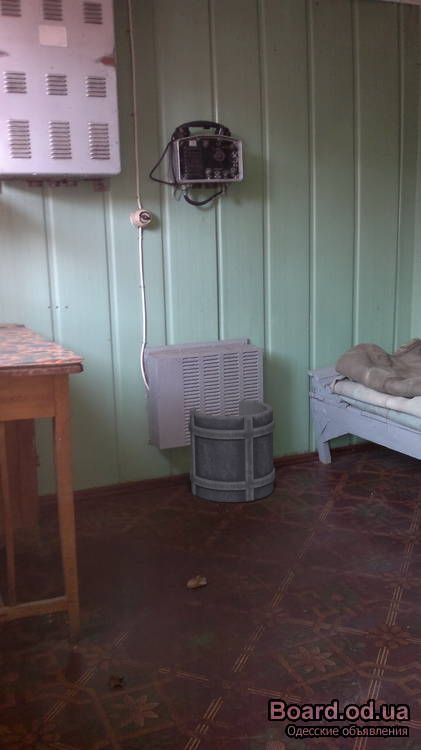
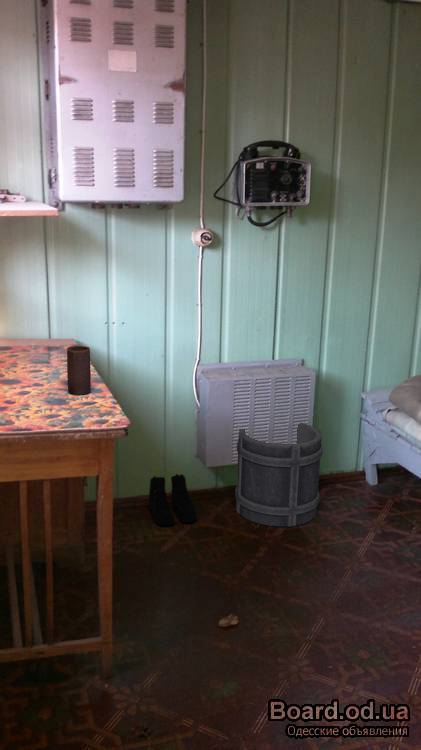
candle: none [16,302,42,350] -> present [67,346,91,395]
boots: none [101,459,152,510] -> present [149,474,196,526]

